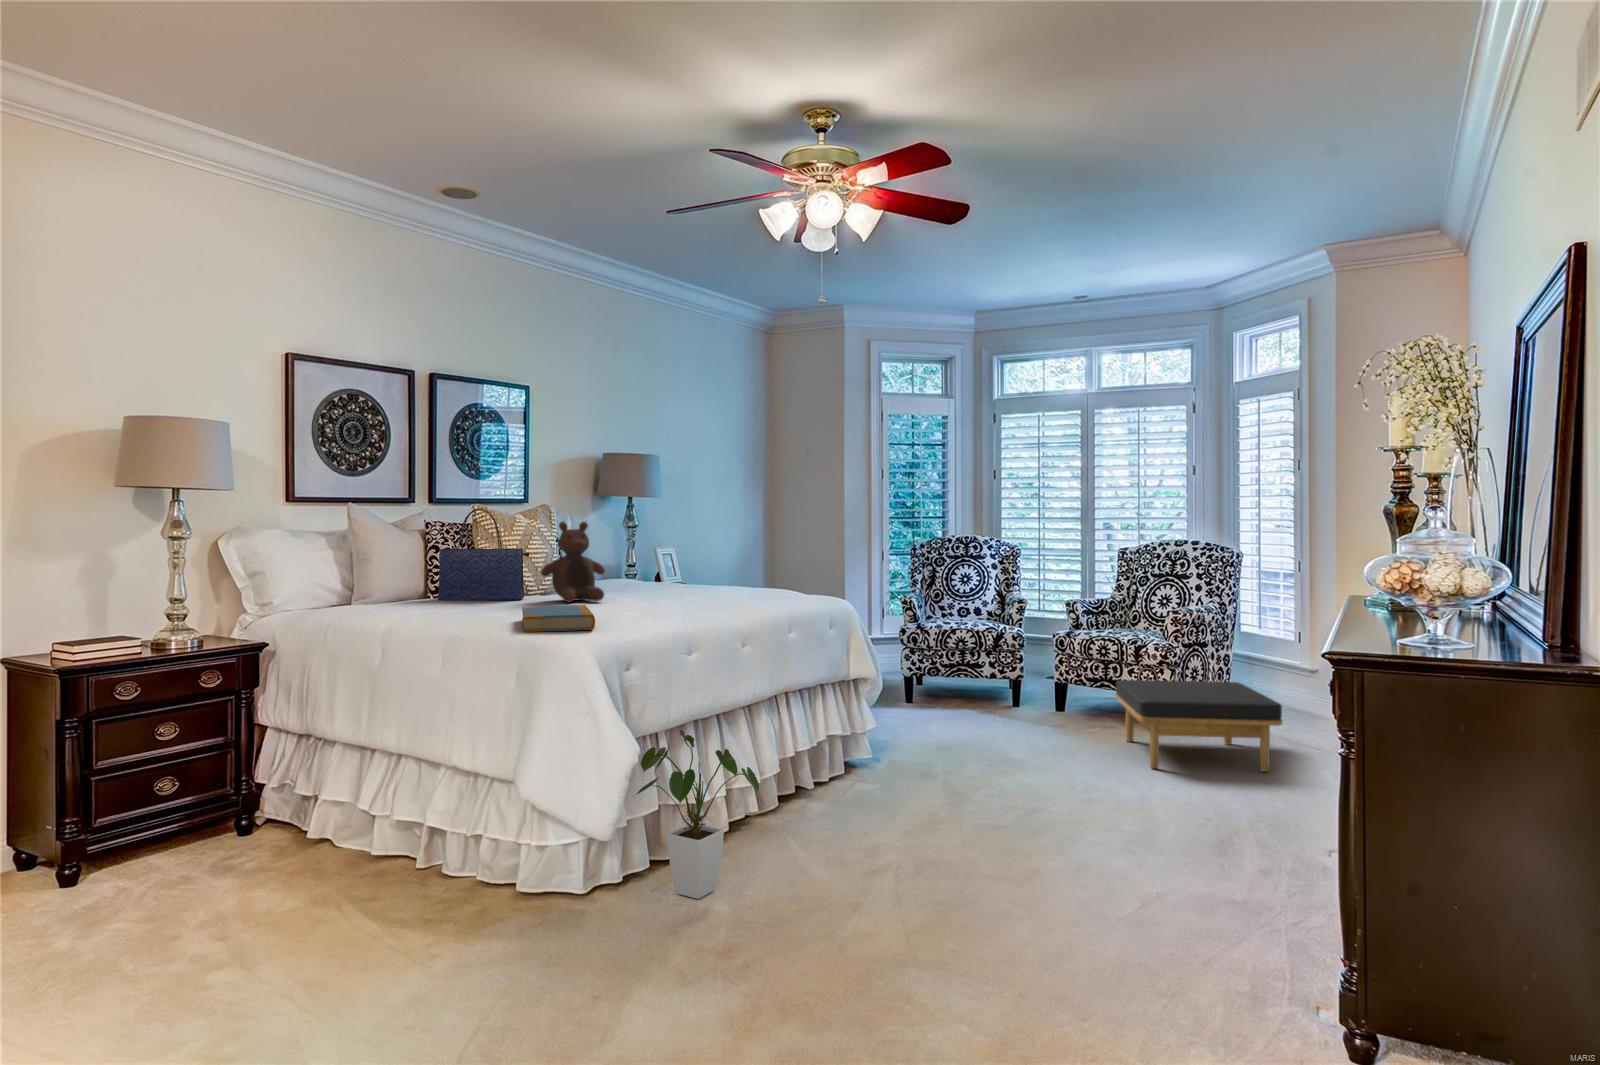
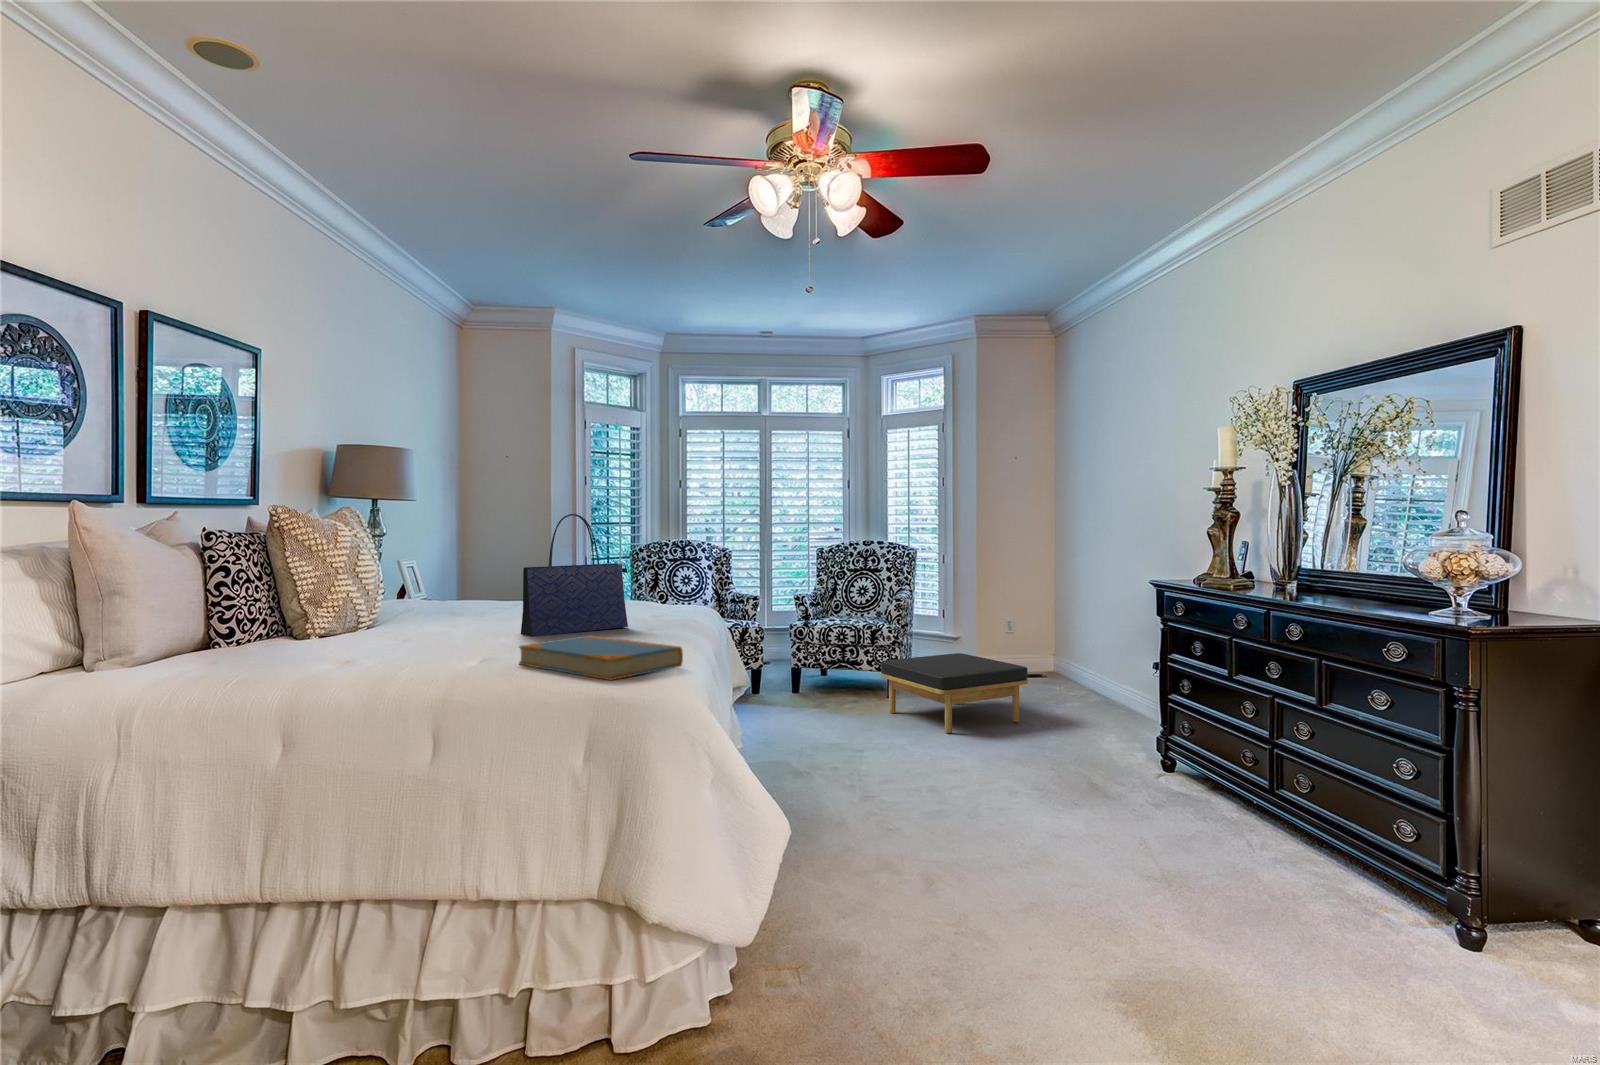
tote bag: present [438,509,529,600] -> present [521,514,628,636]
stuffed bear: present [541,522,605,602] -> none [402,528,494,634]
house plant: present [636,730,759,899] -> none [733,776,900,977]

